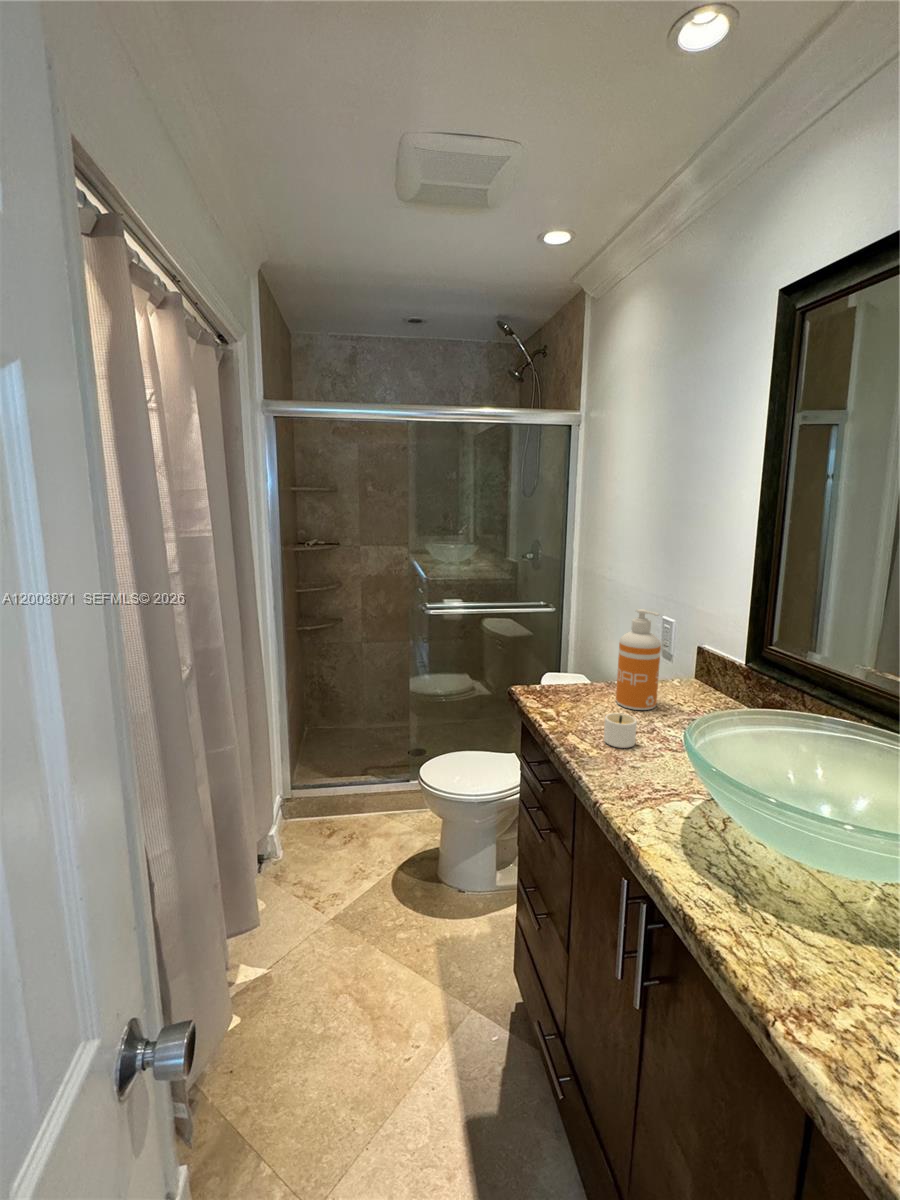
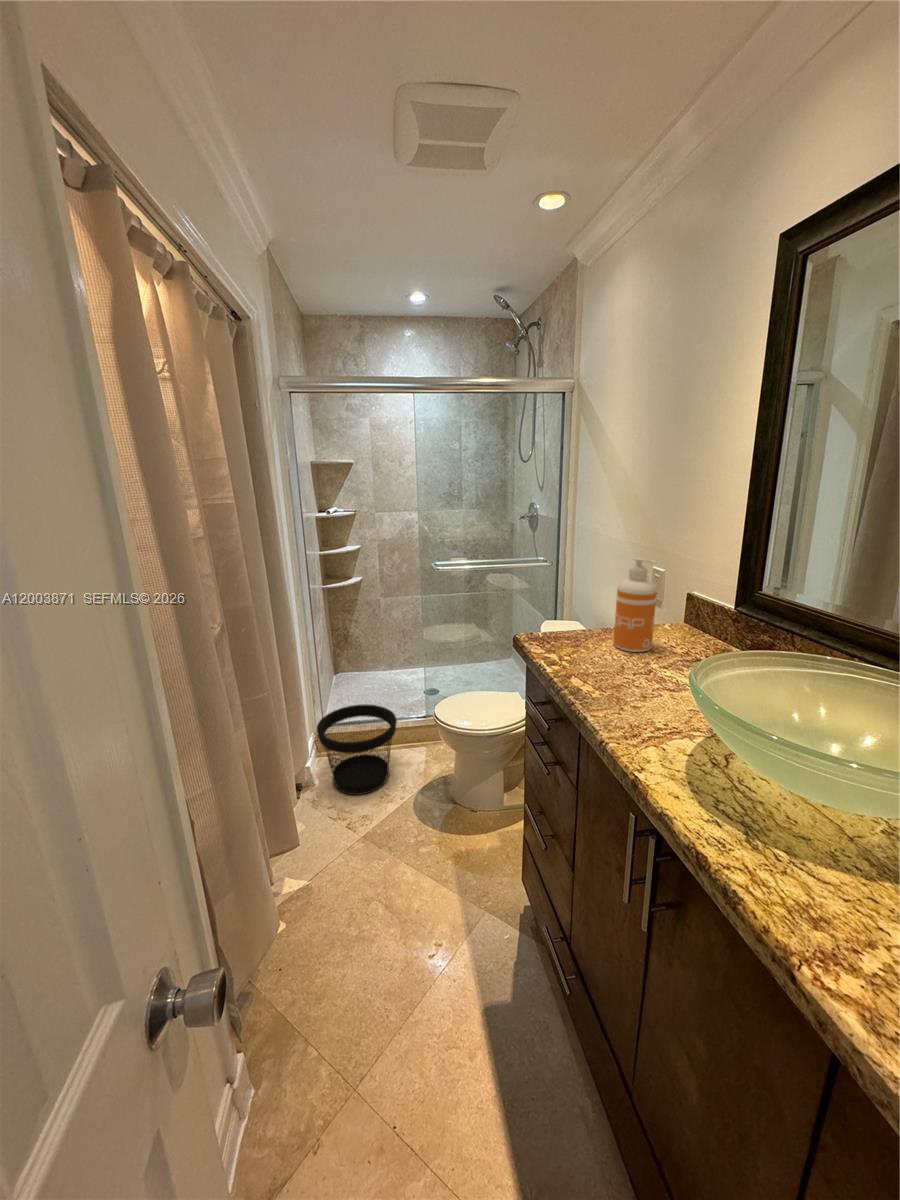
candle: present [604,713,637,748] -> none [605,656,651,688]
wastebasket: none [288,765,379,869] -> present [317,704,397,795]

